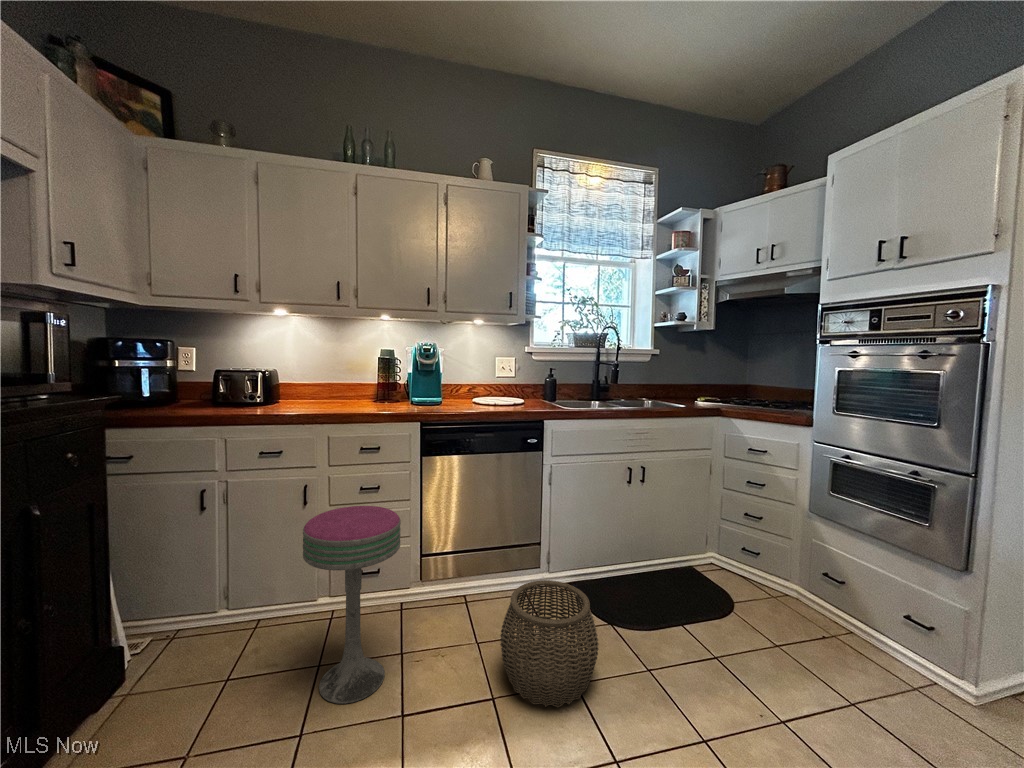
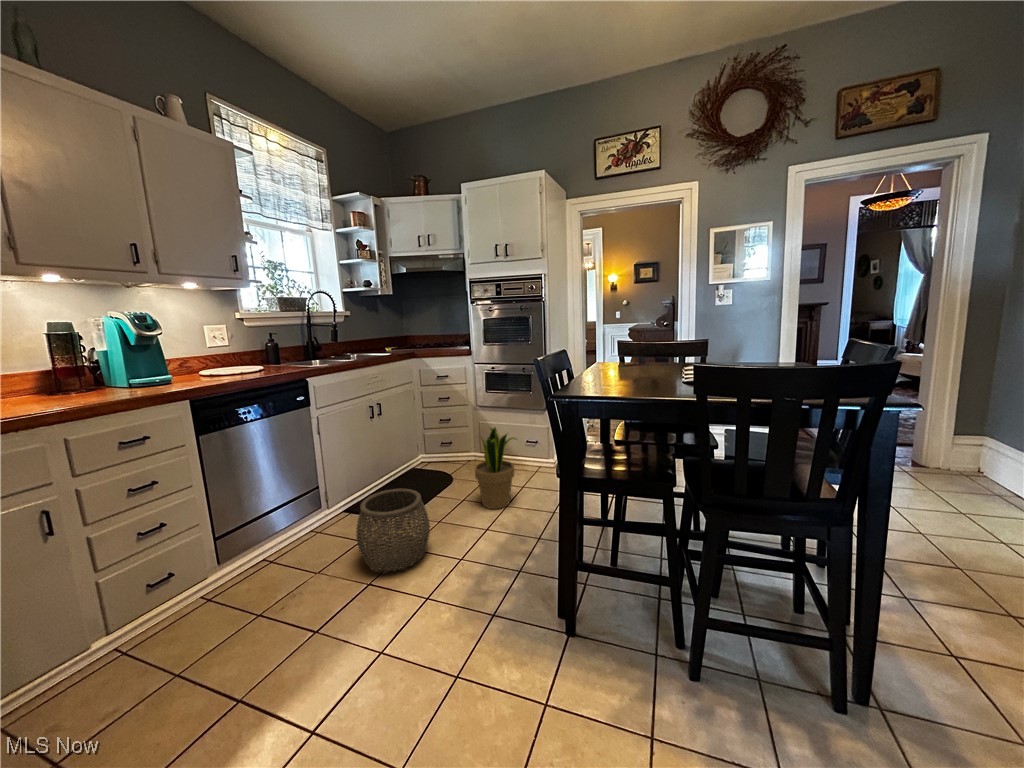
bar stool: present [303,506,401,704] -> none [153,483,277,683]
potted plant: none [722,556,821,717] -> present [475,427,516,509]

